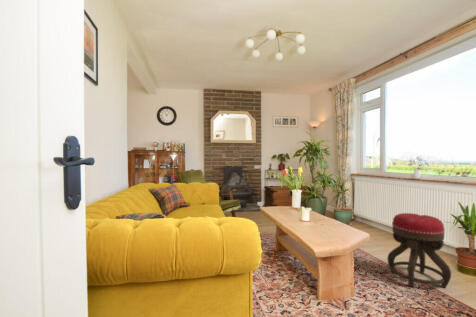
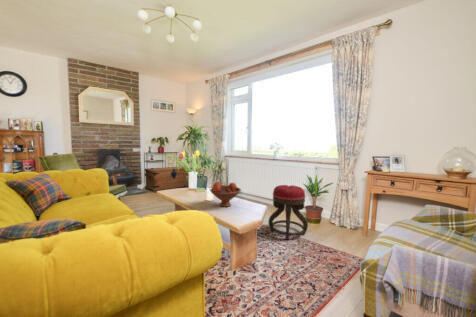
fruit bowl: none [303,199,338,227] -> present [210,182,241,207]

